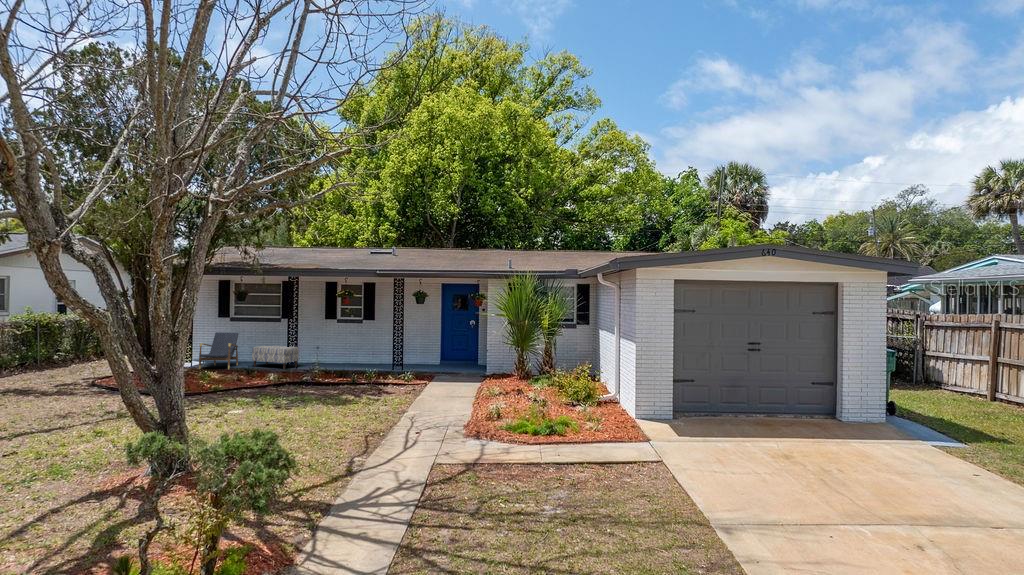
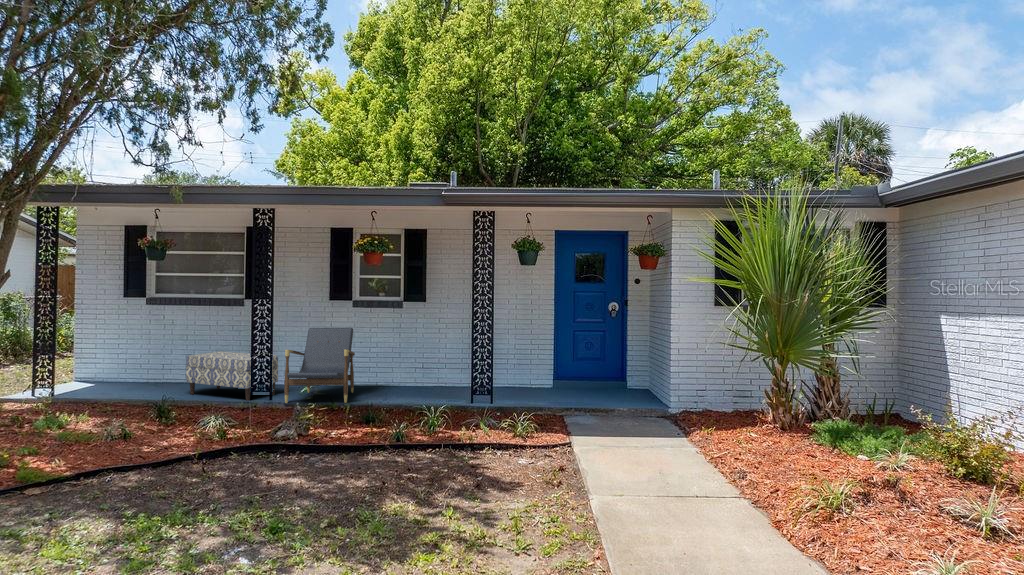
lounge chair: present [199,332,238,369] -> present [284,328,355,403]

